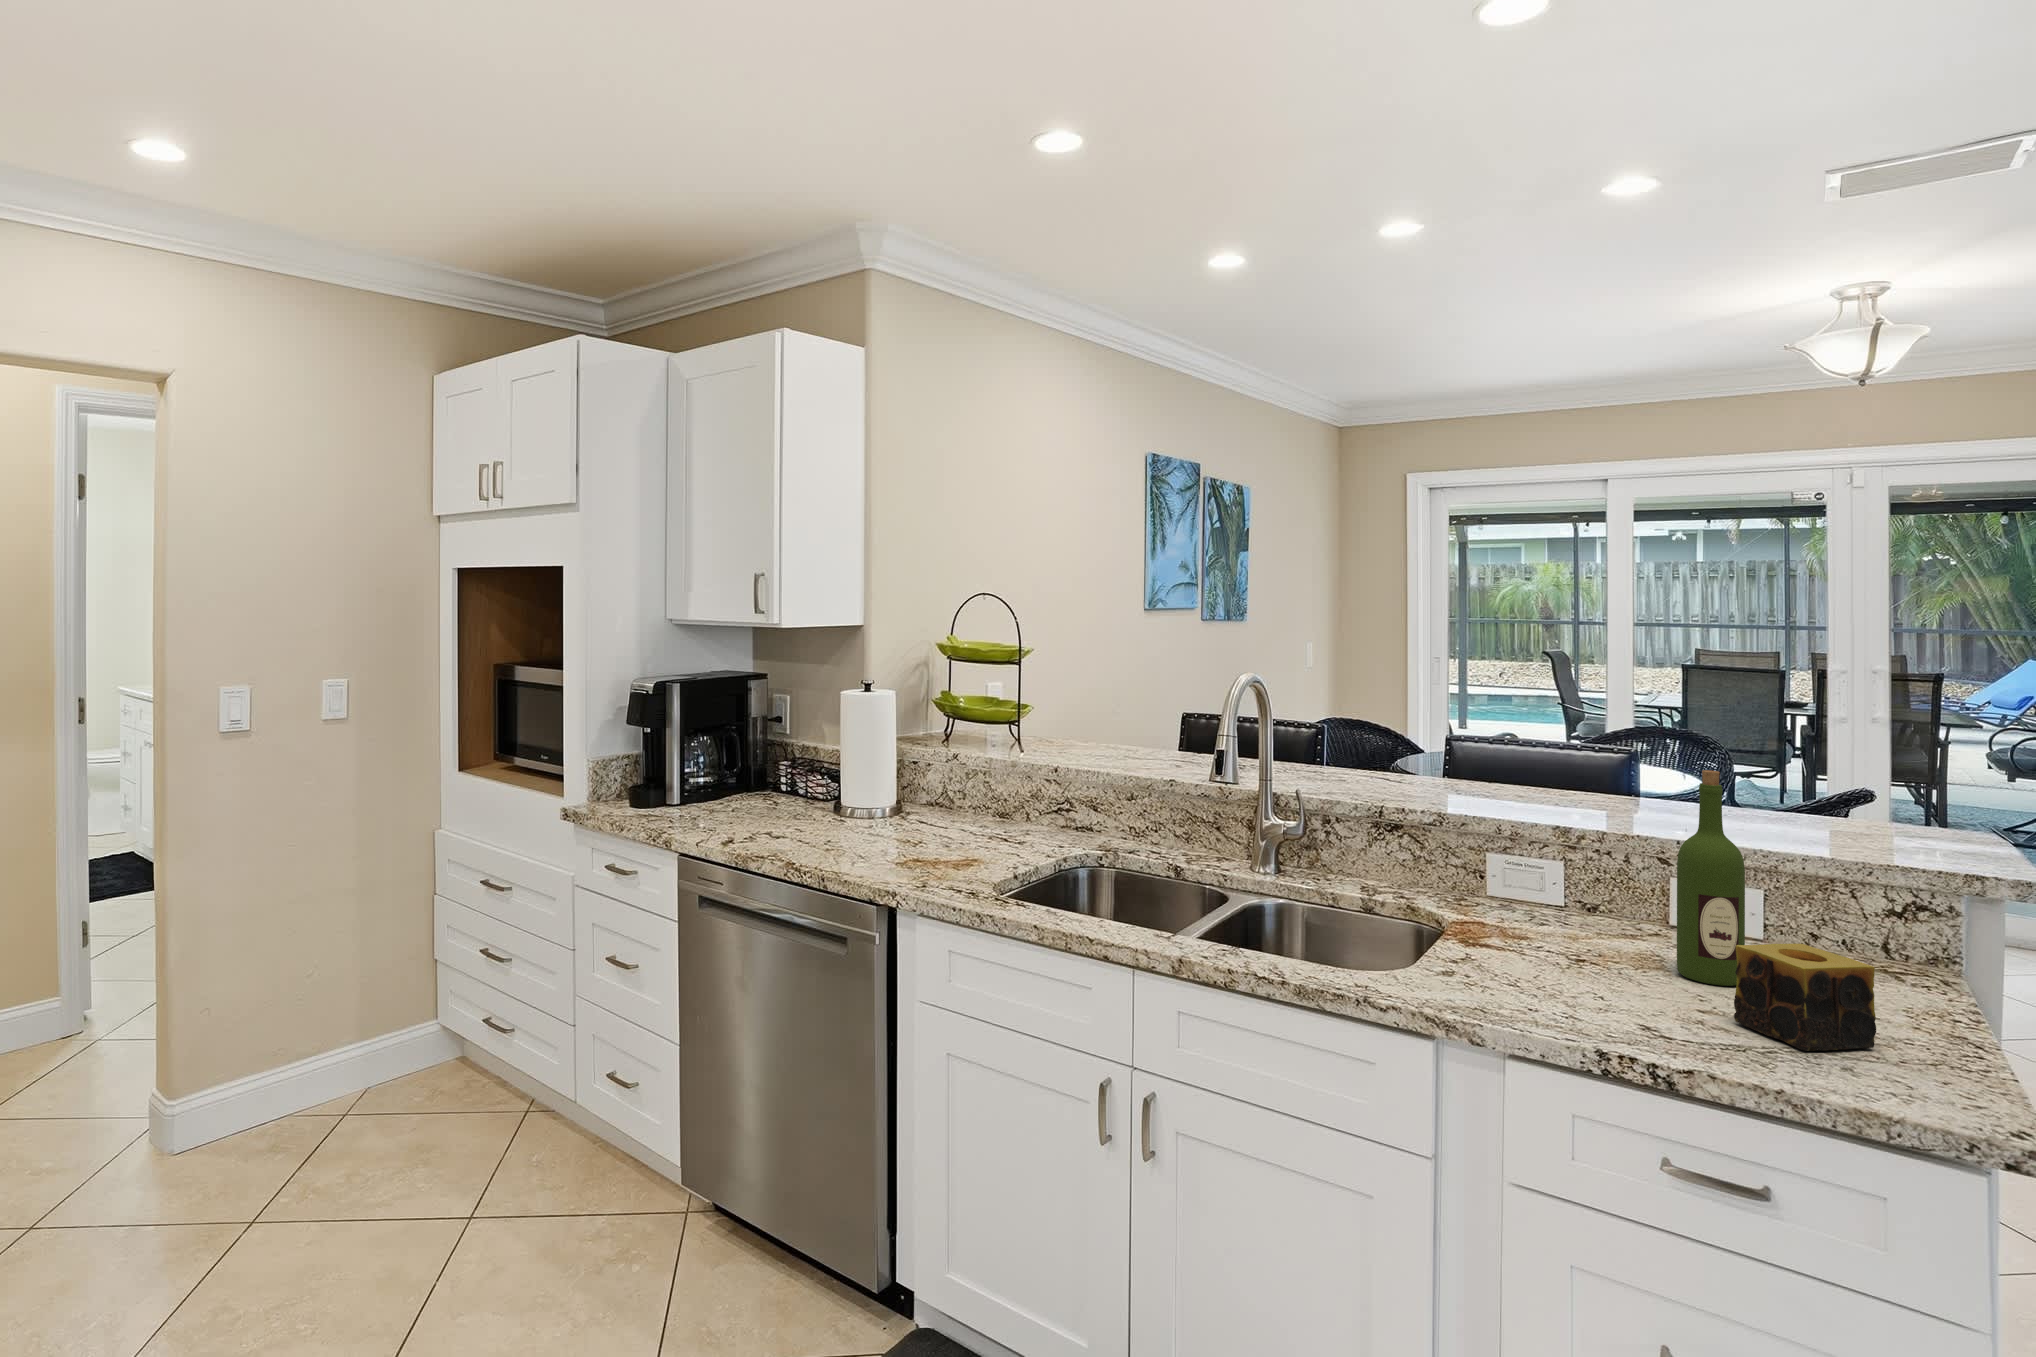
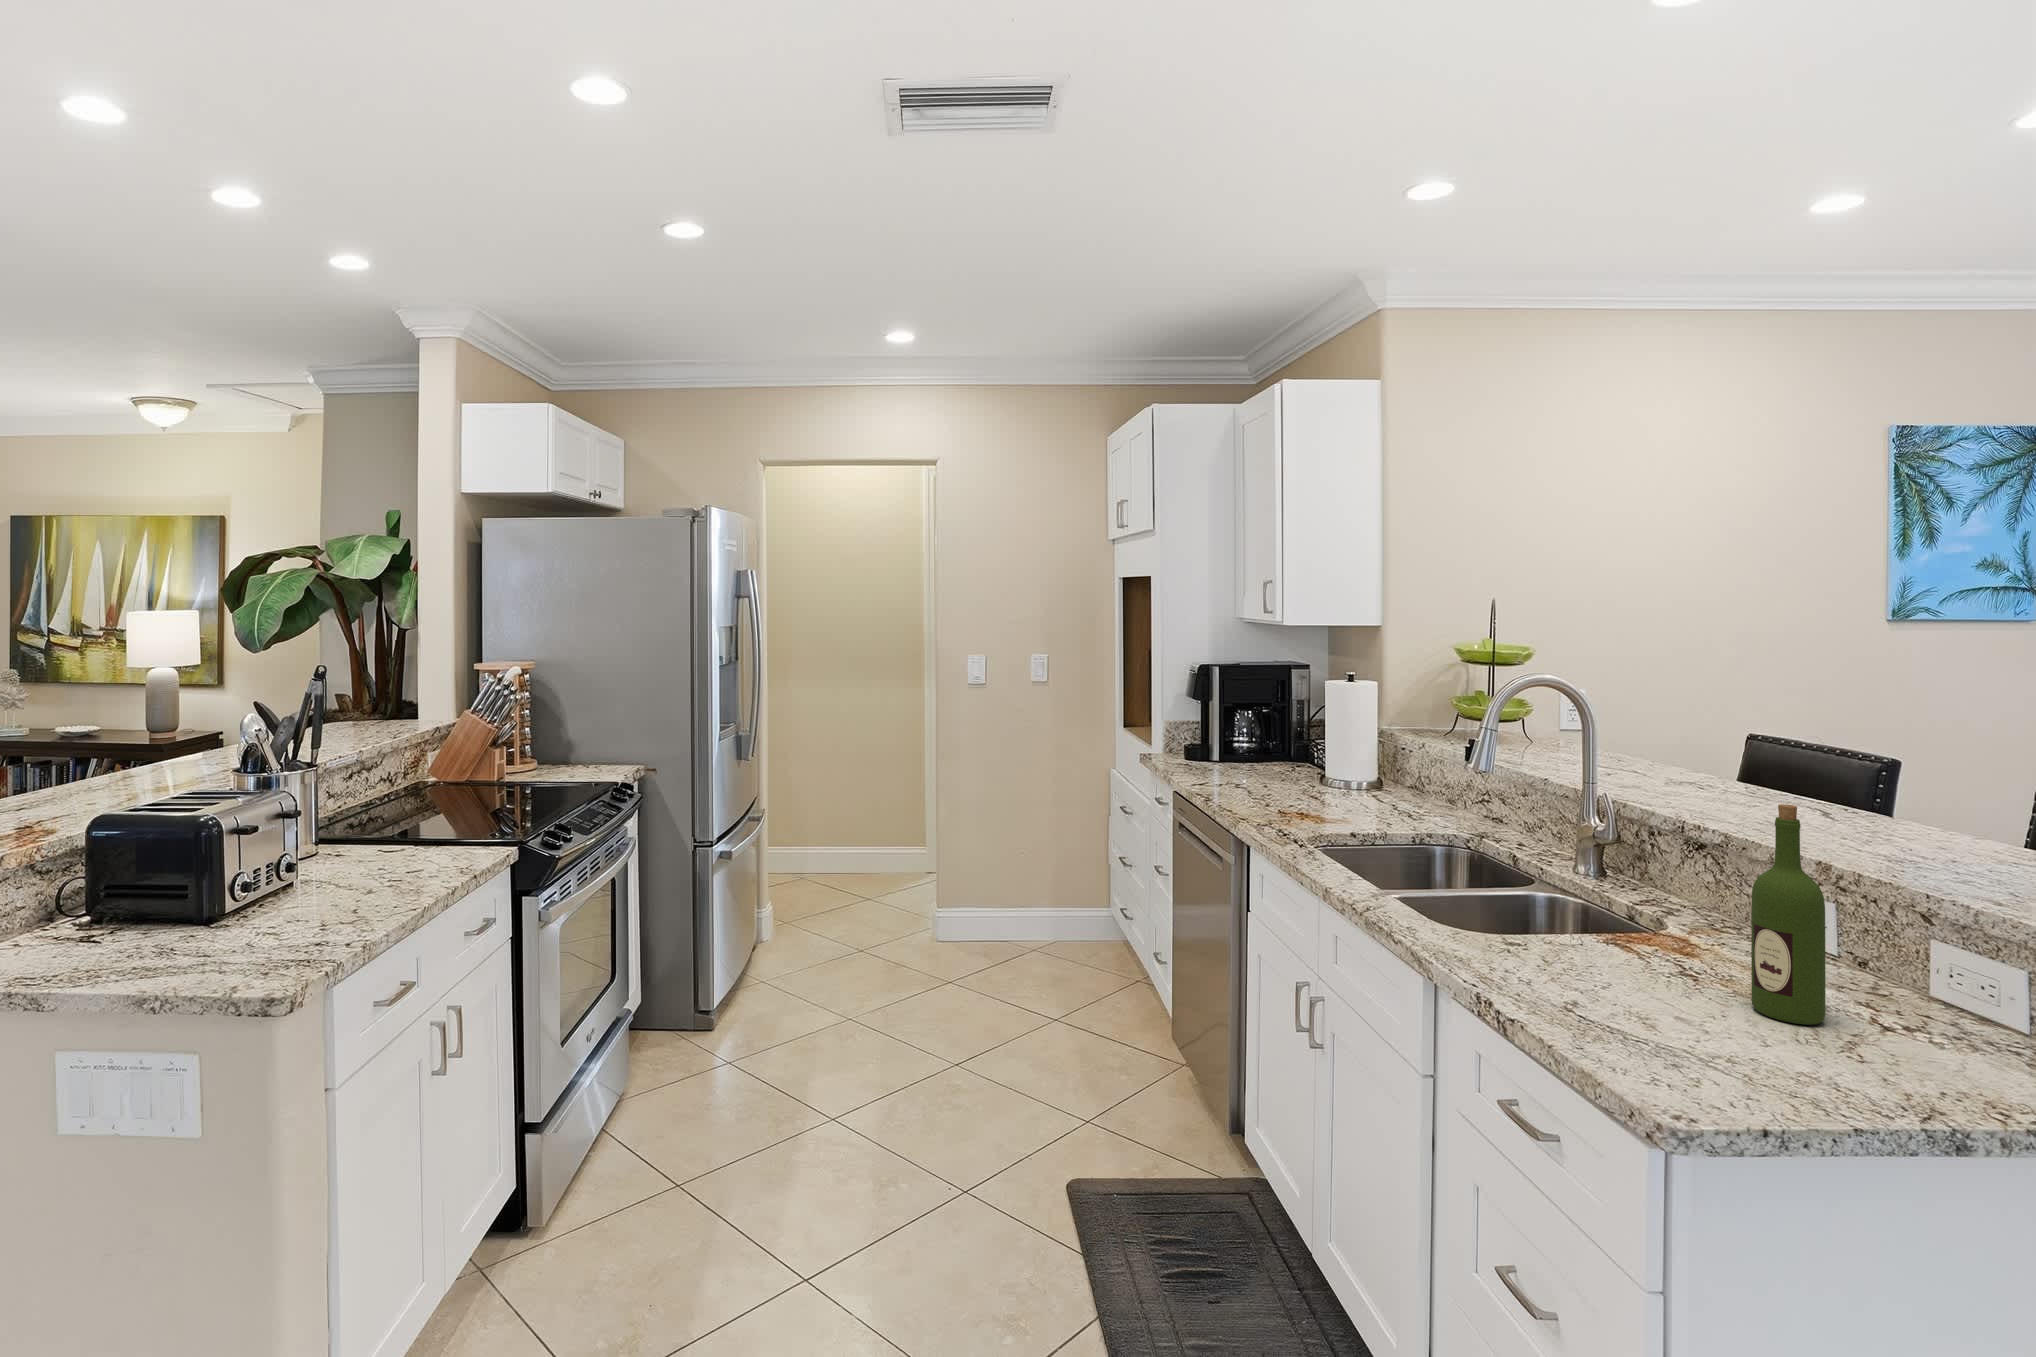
candle: present [1734,944,1876,1051] -> none [1636,950,1742,1063]

